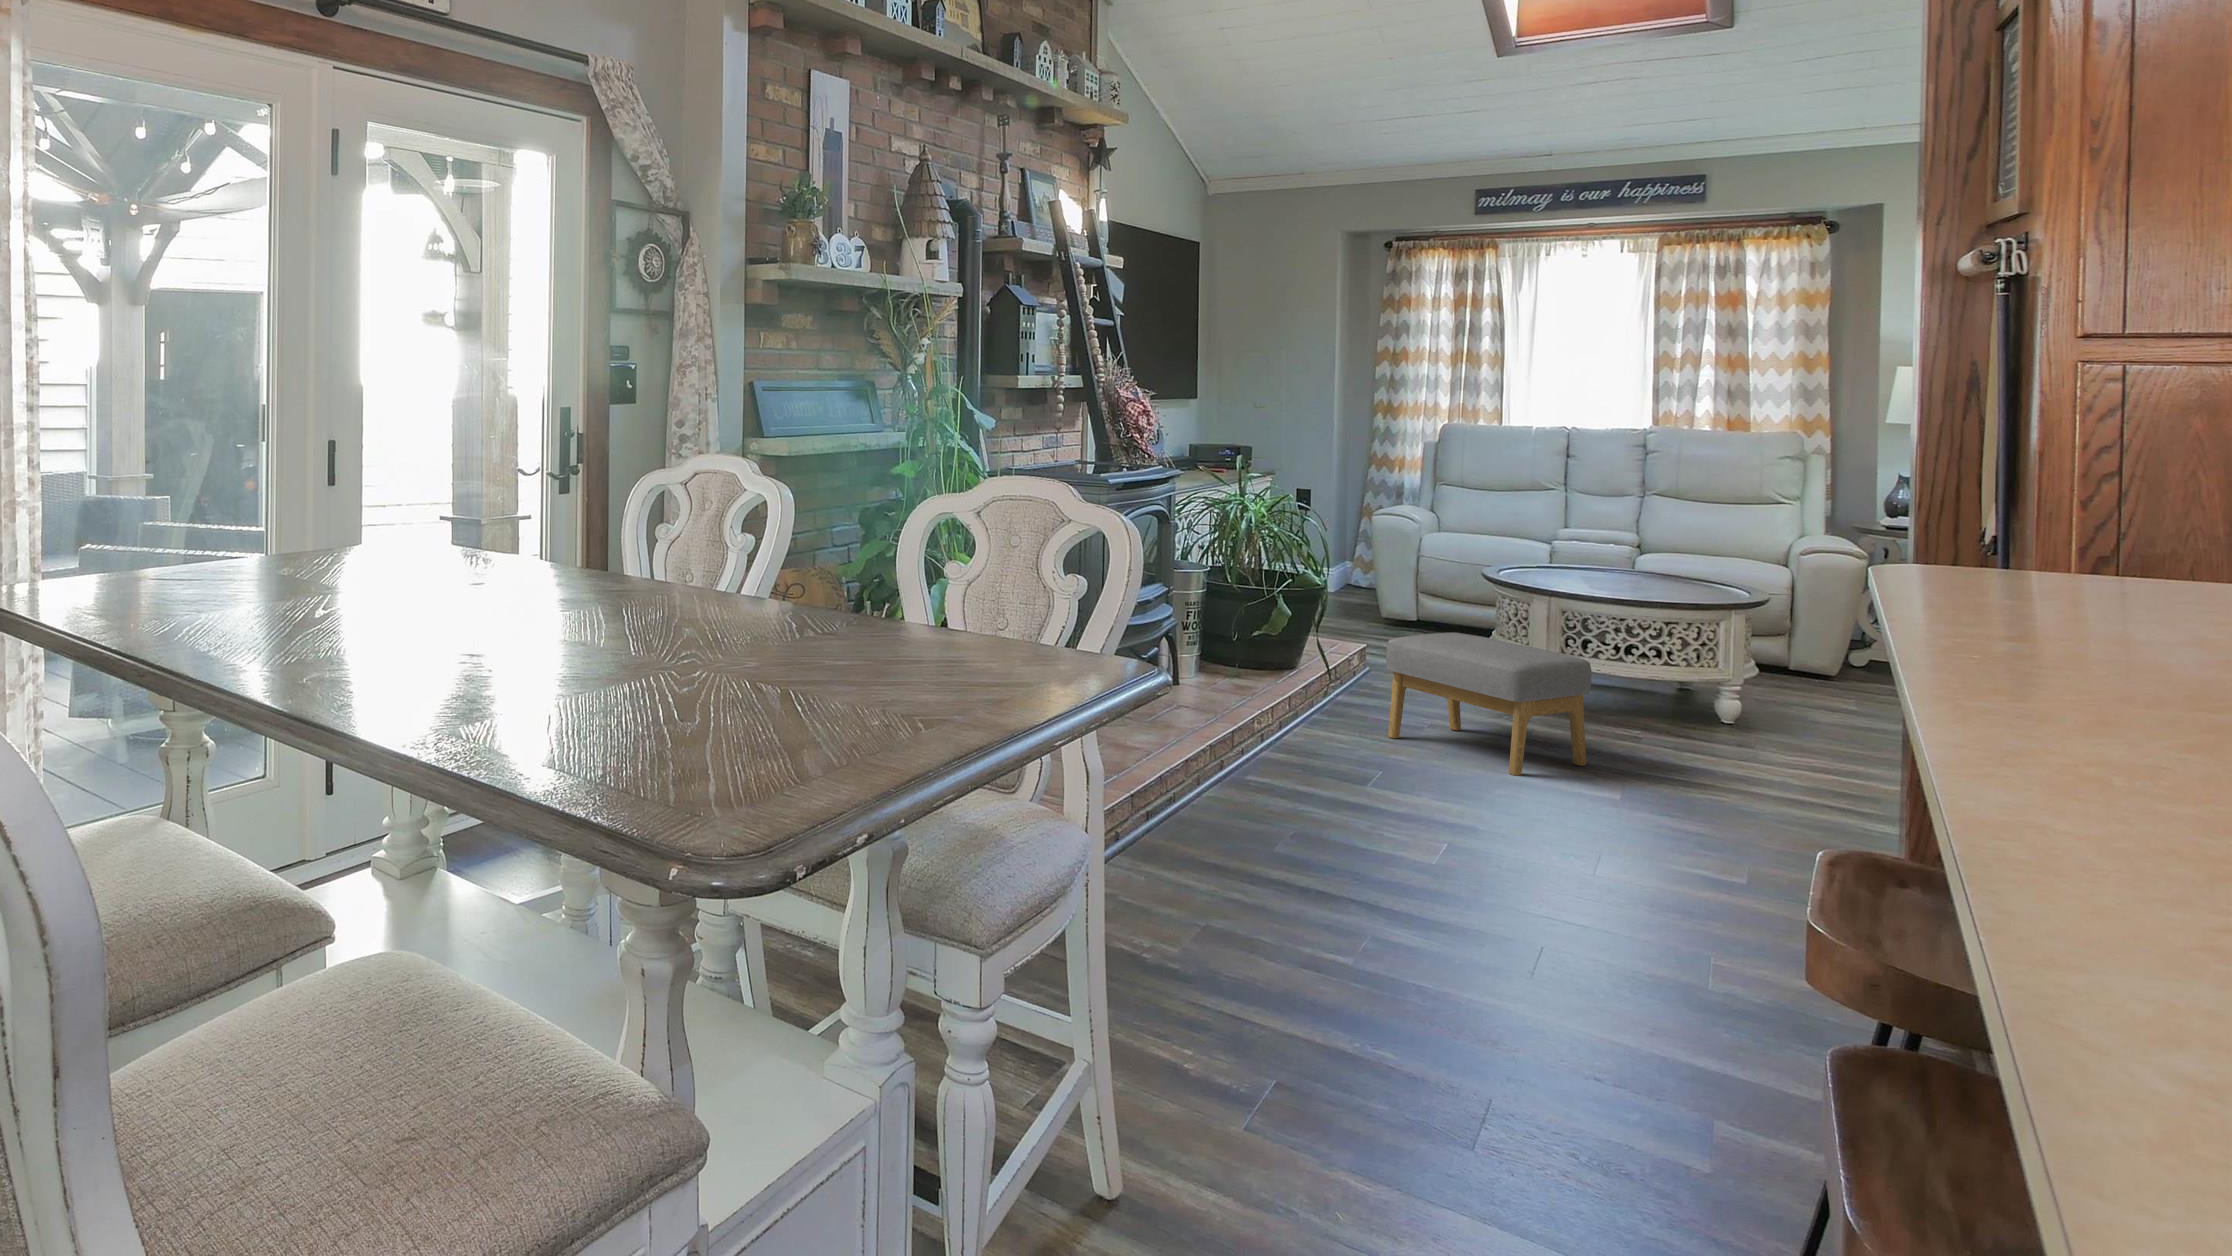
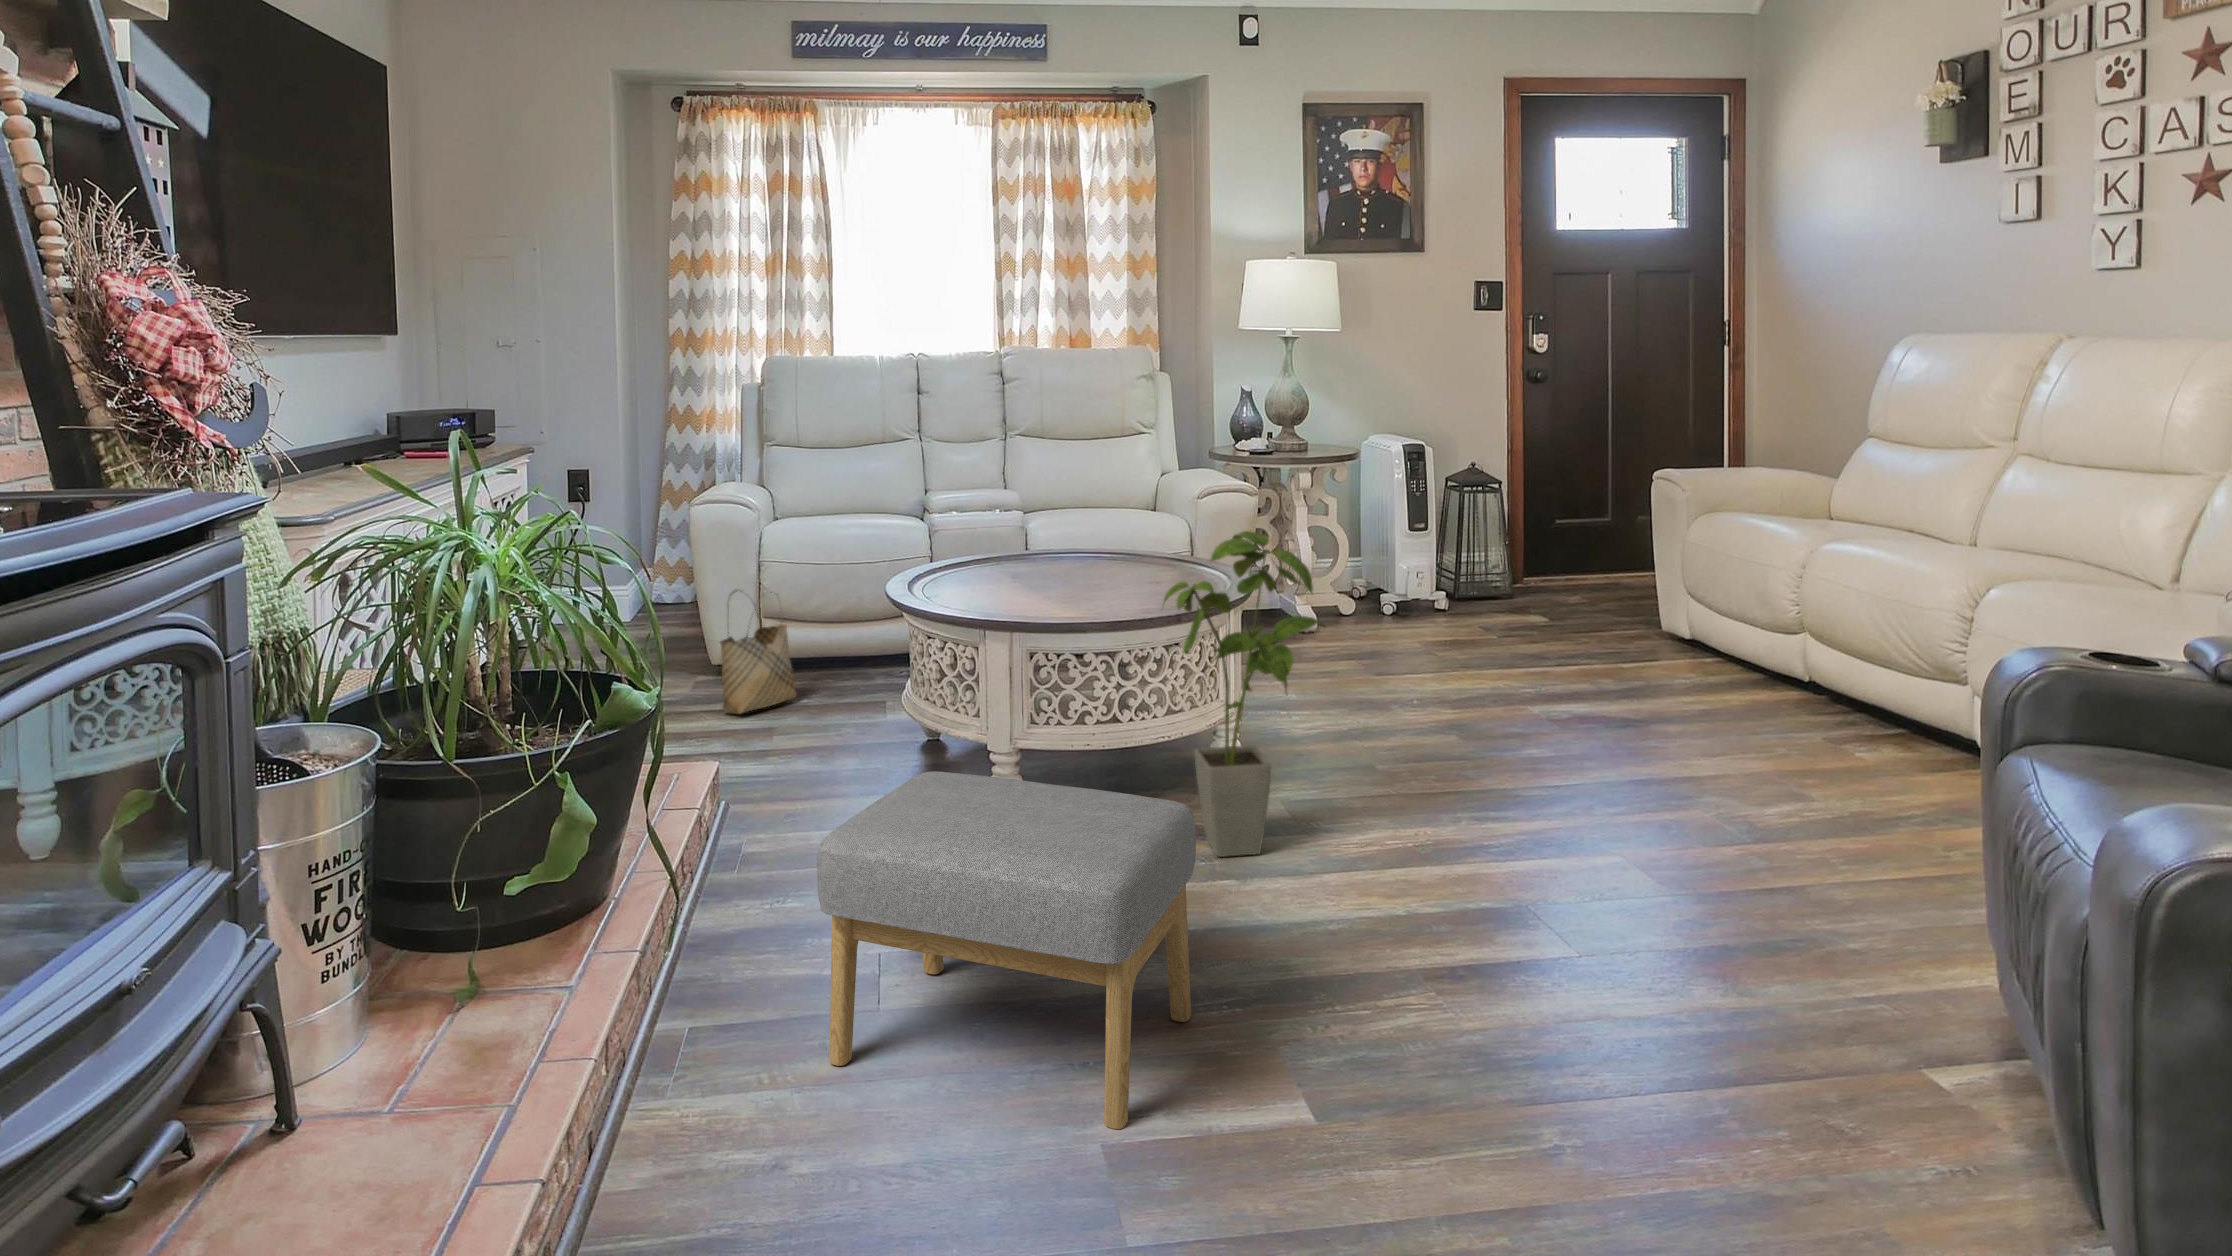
house plant: none [1642,548,1773,741] -> present [1164,531,1325,857]
woven basket: none [1381,566,1434,640] -> present [720,591,797,714]

